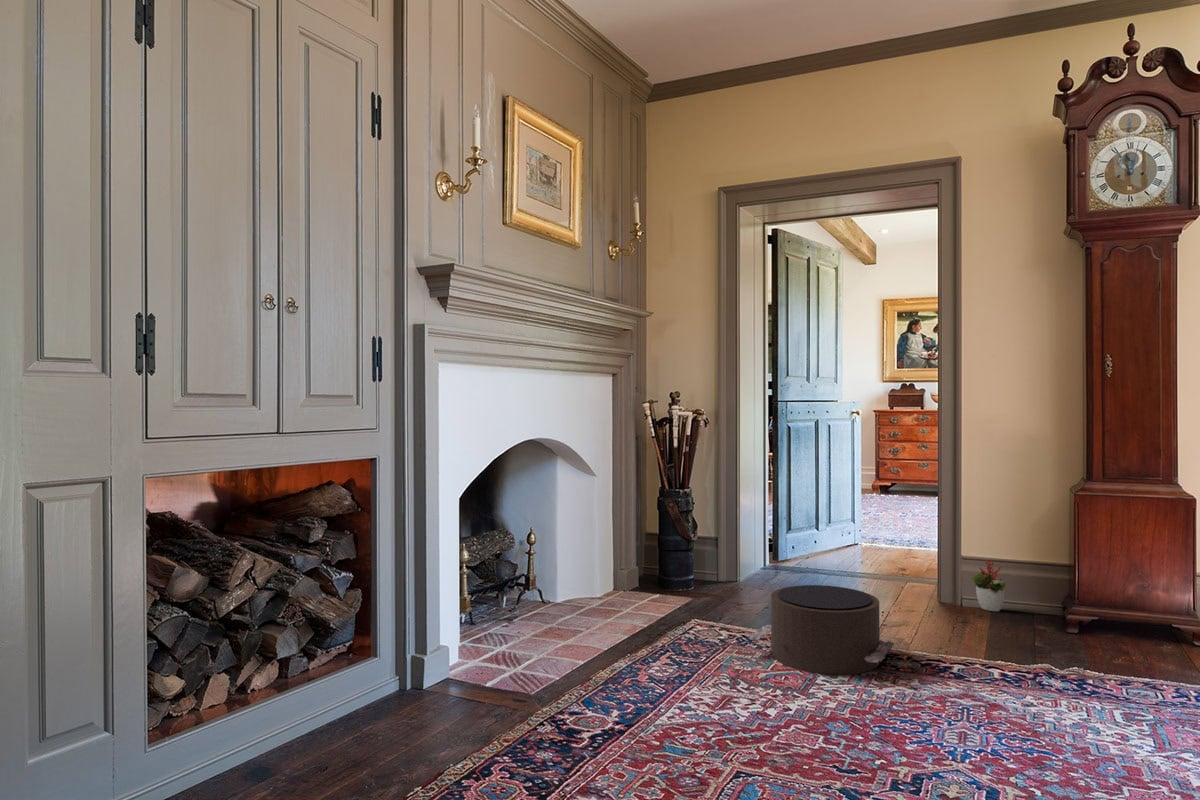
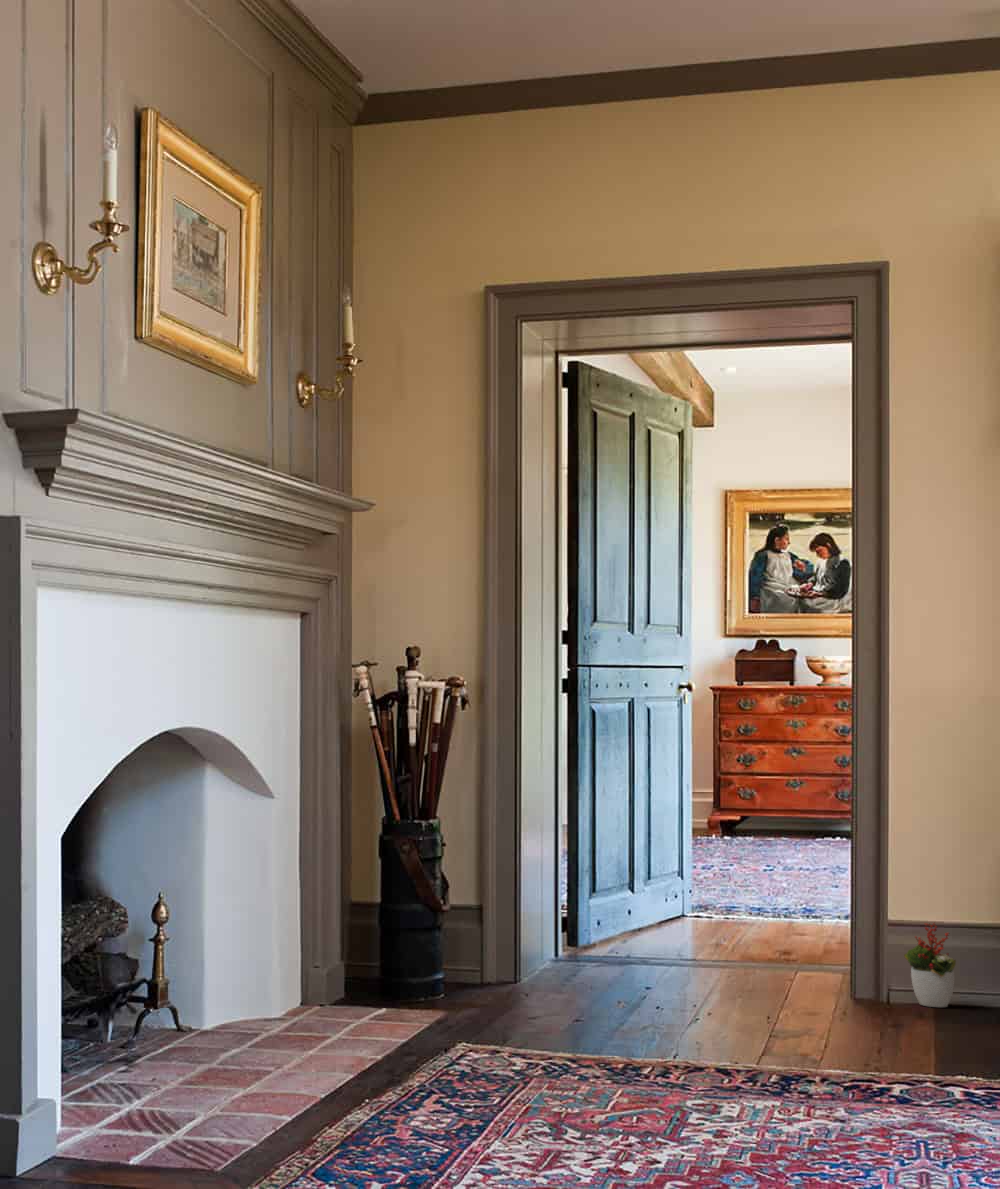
pouf: present [749,585,894,675] -> none [569,969,802,1110]

